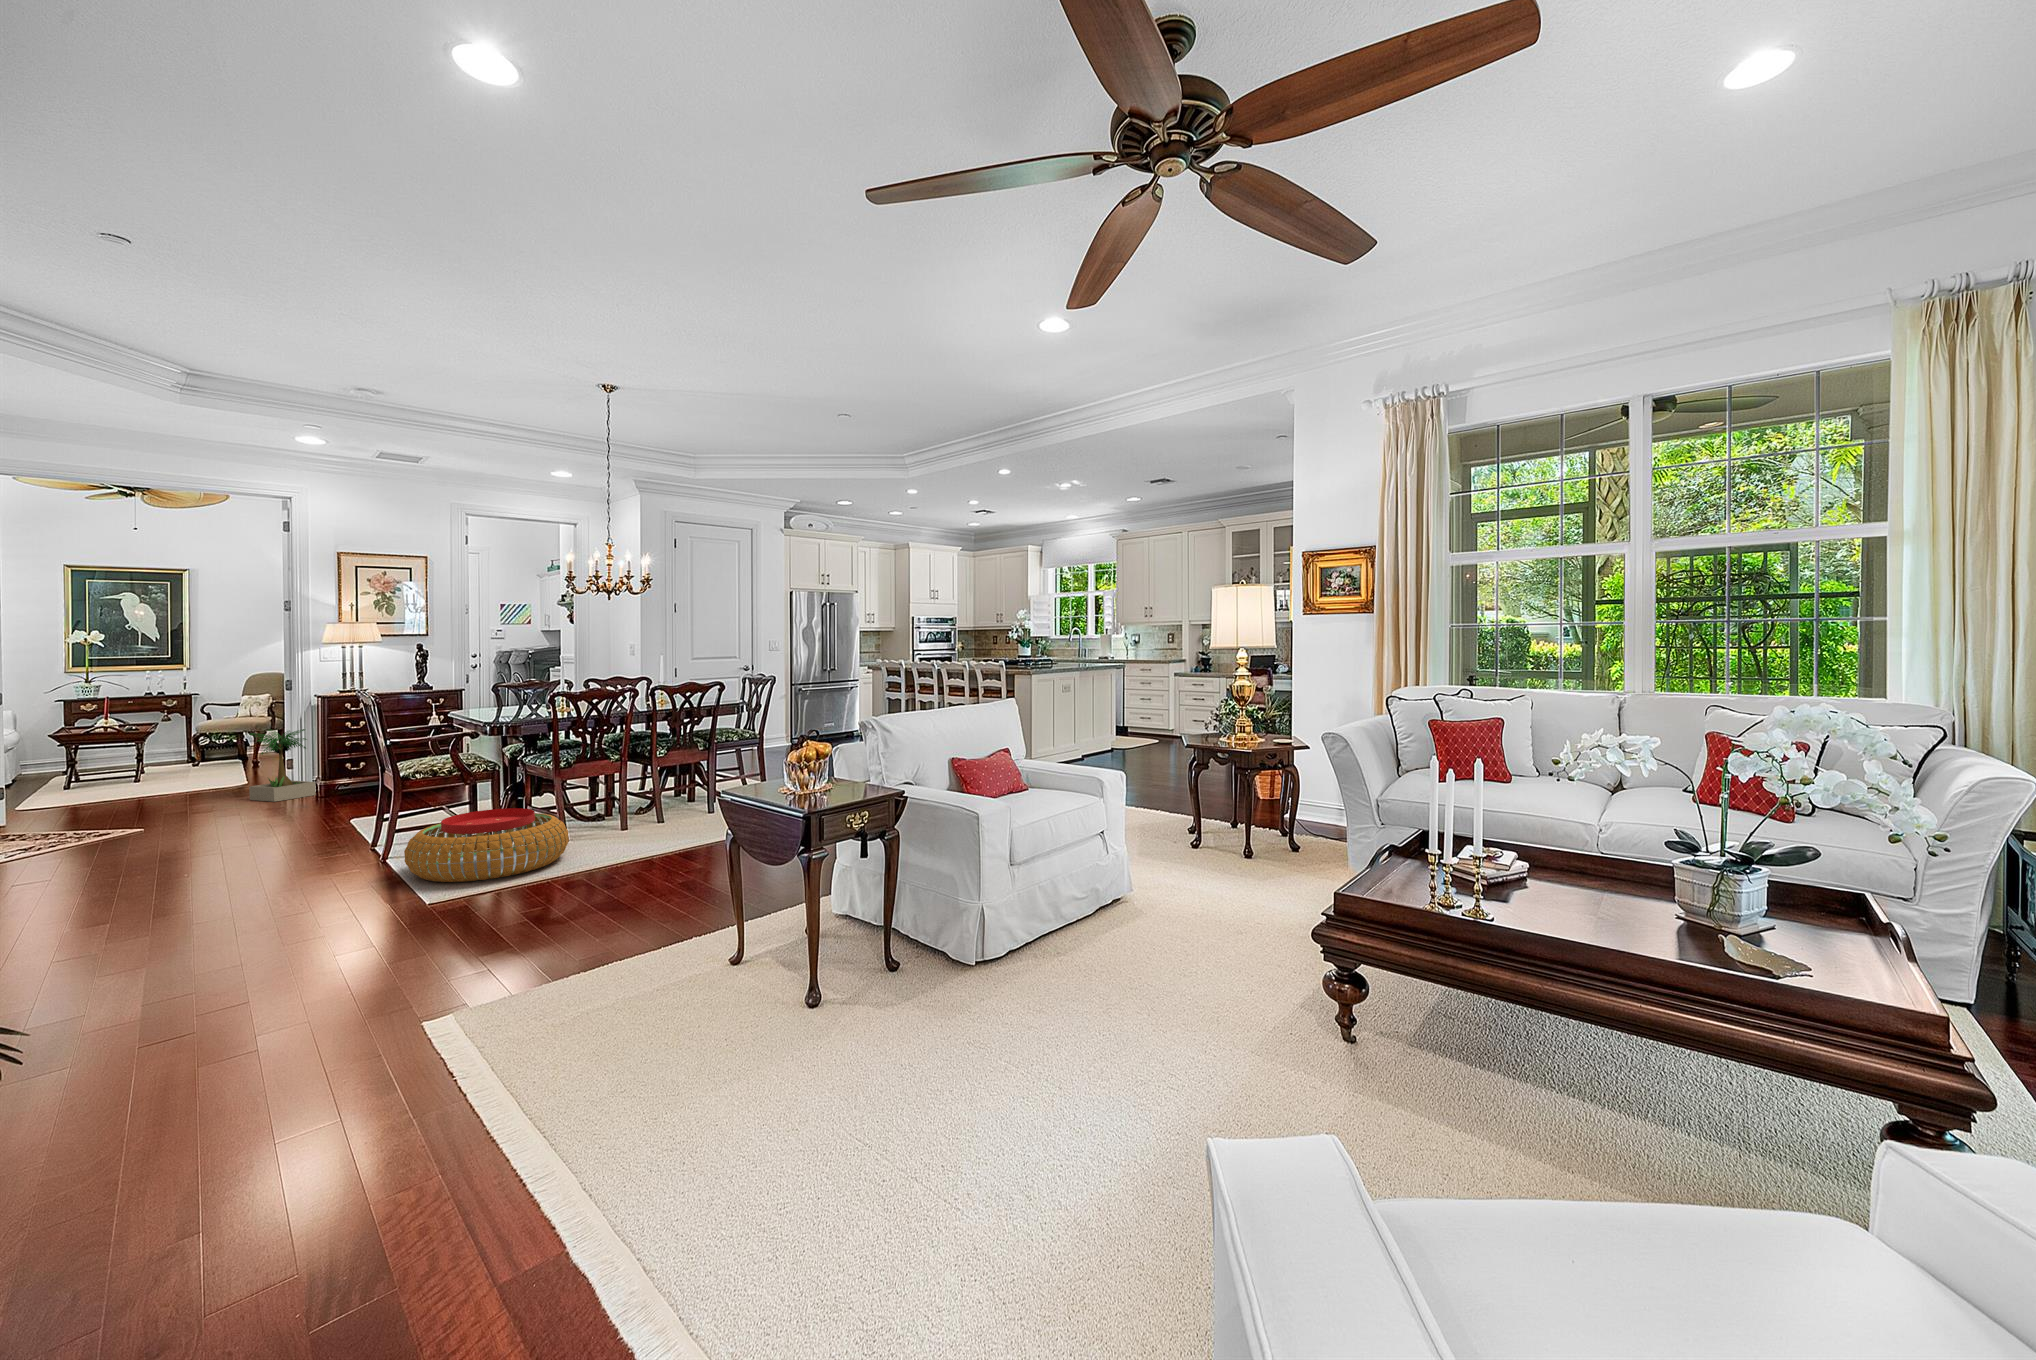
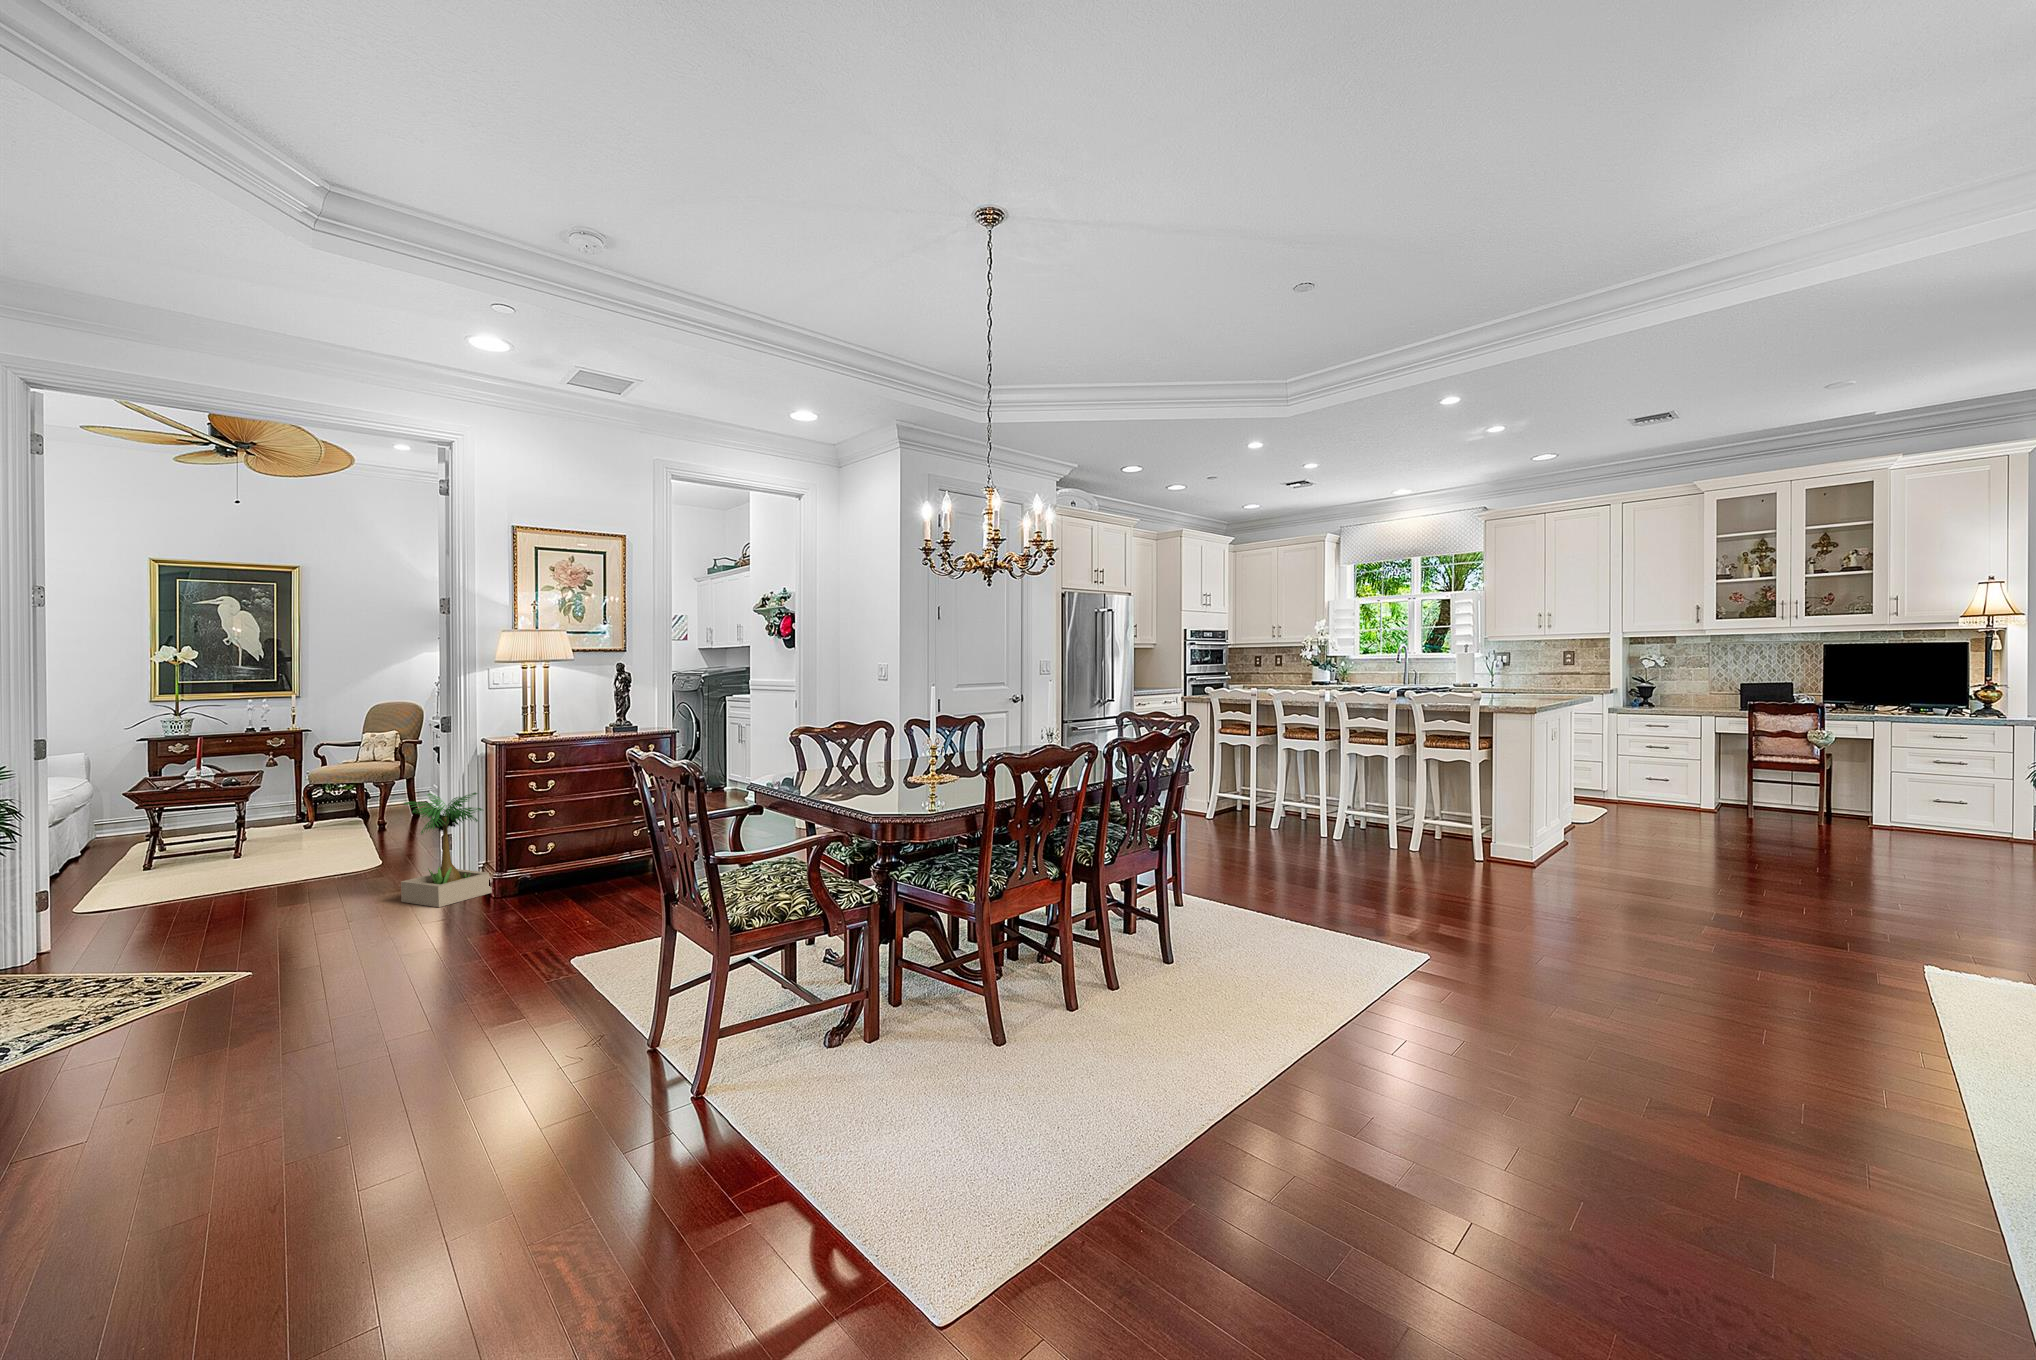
pouf: present [404,808,569,882] -> none [788,990,1073,1192]

